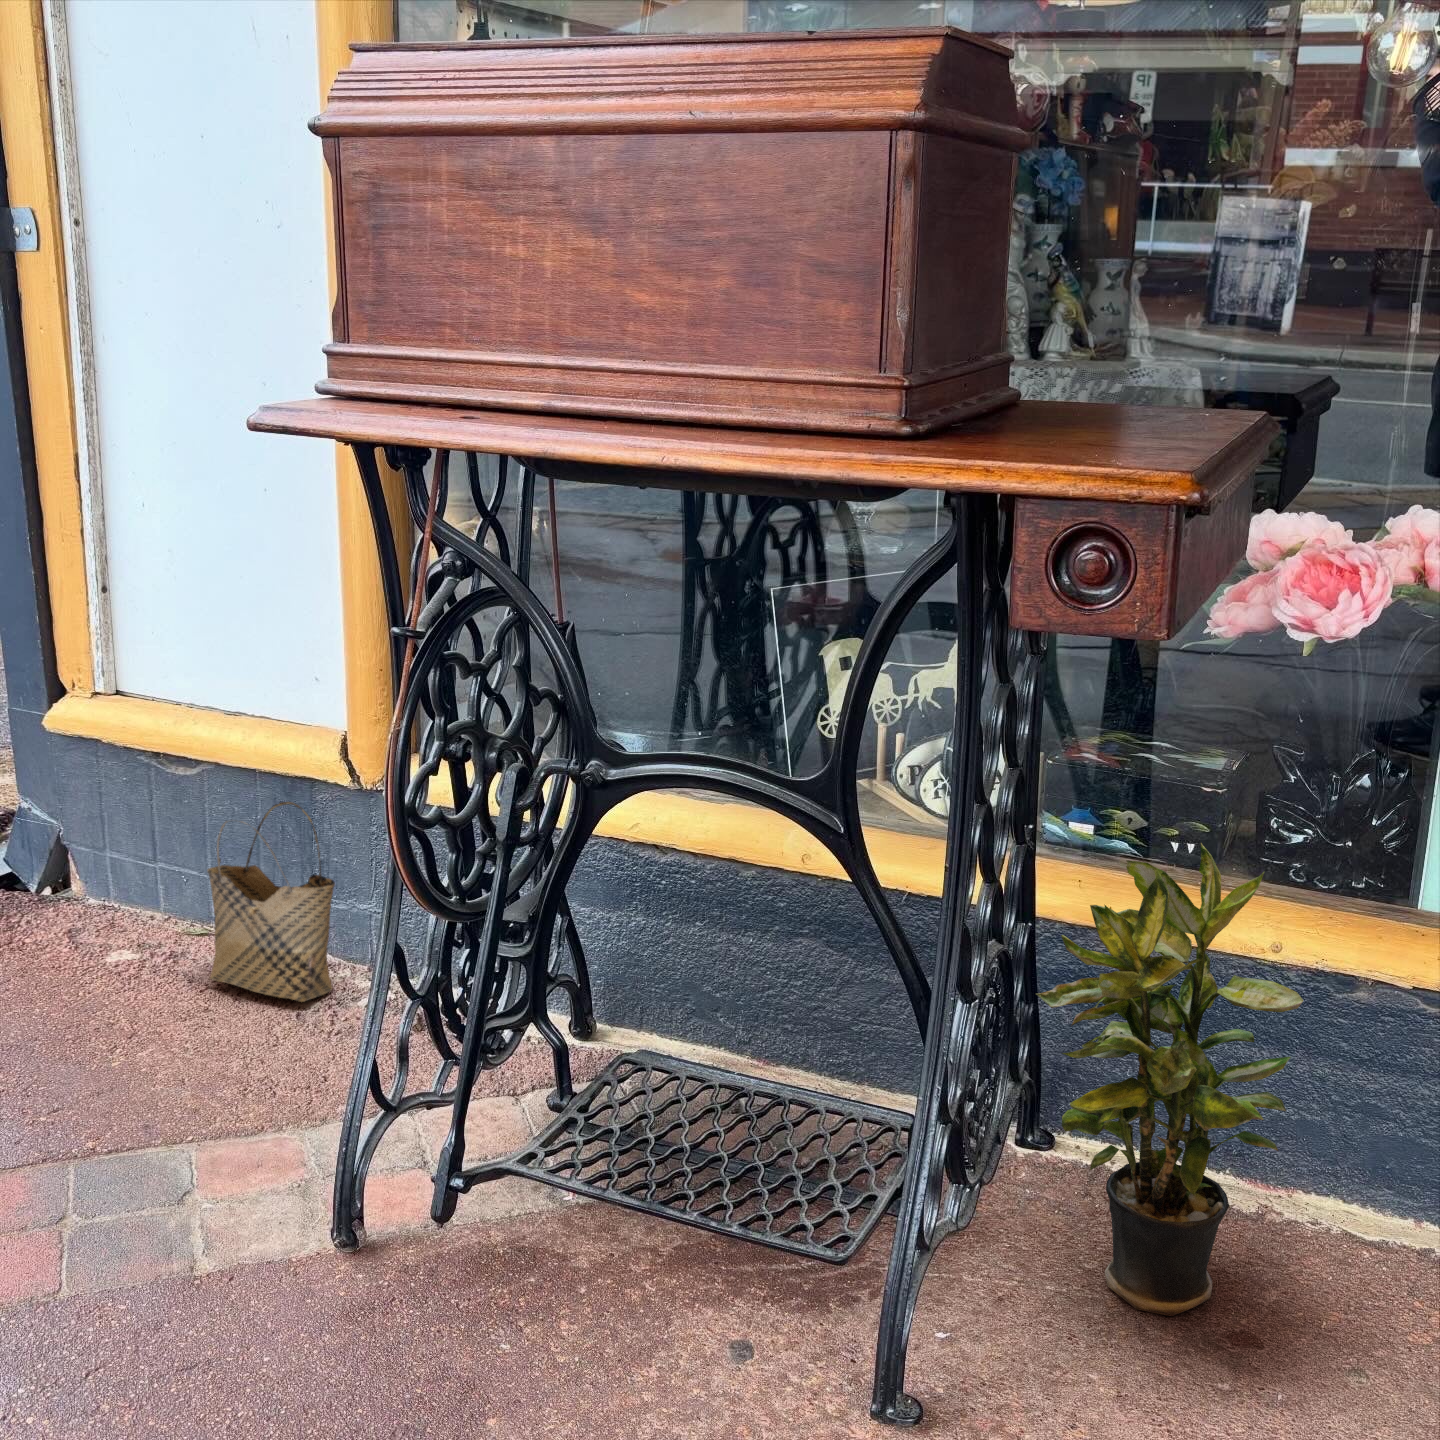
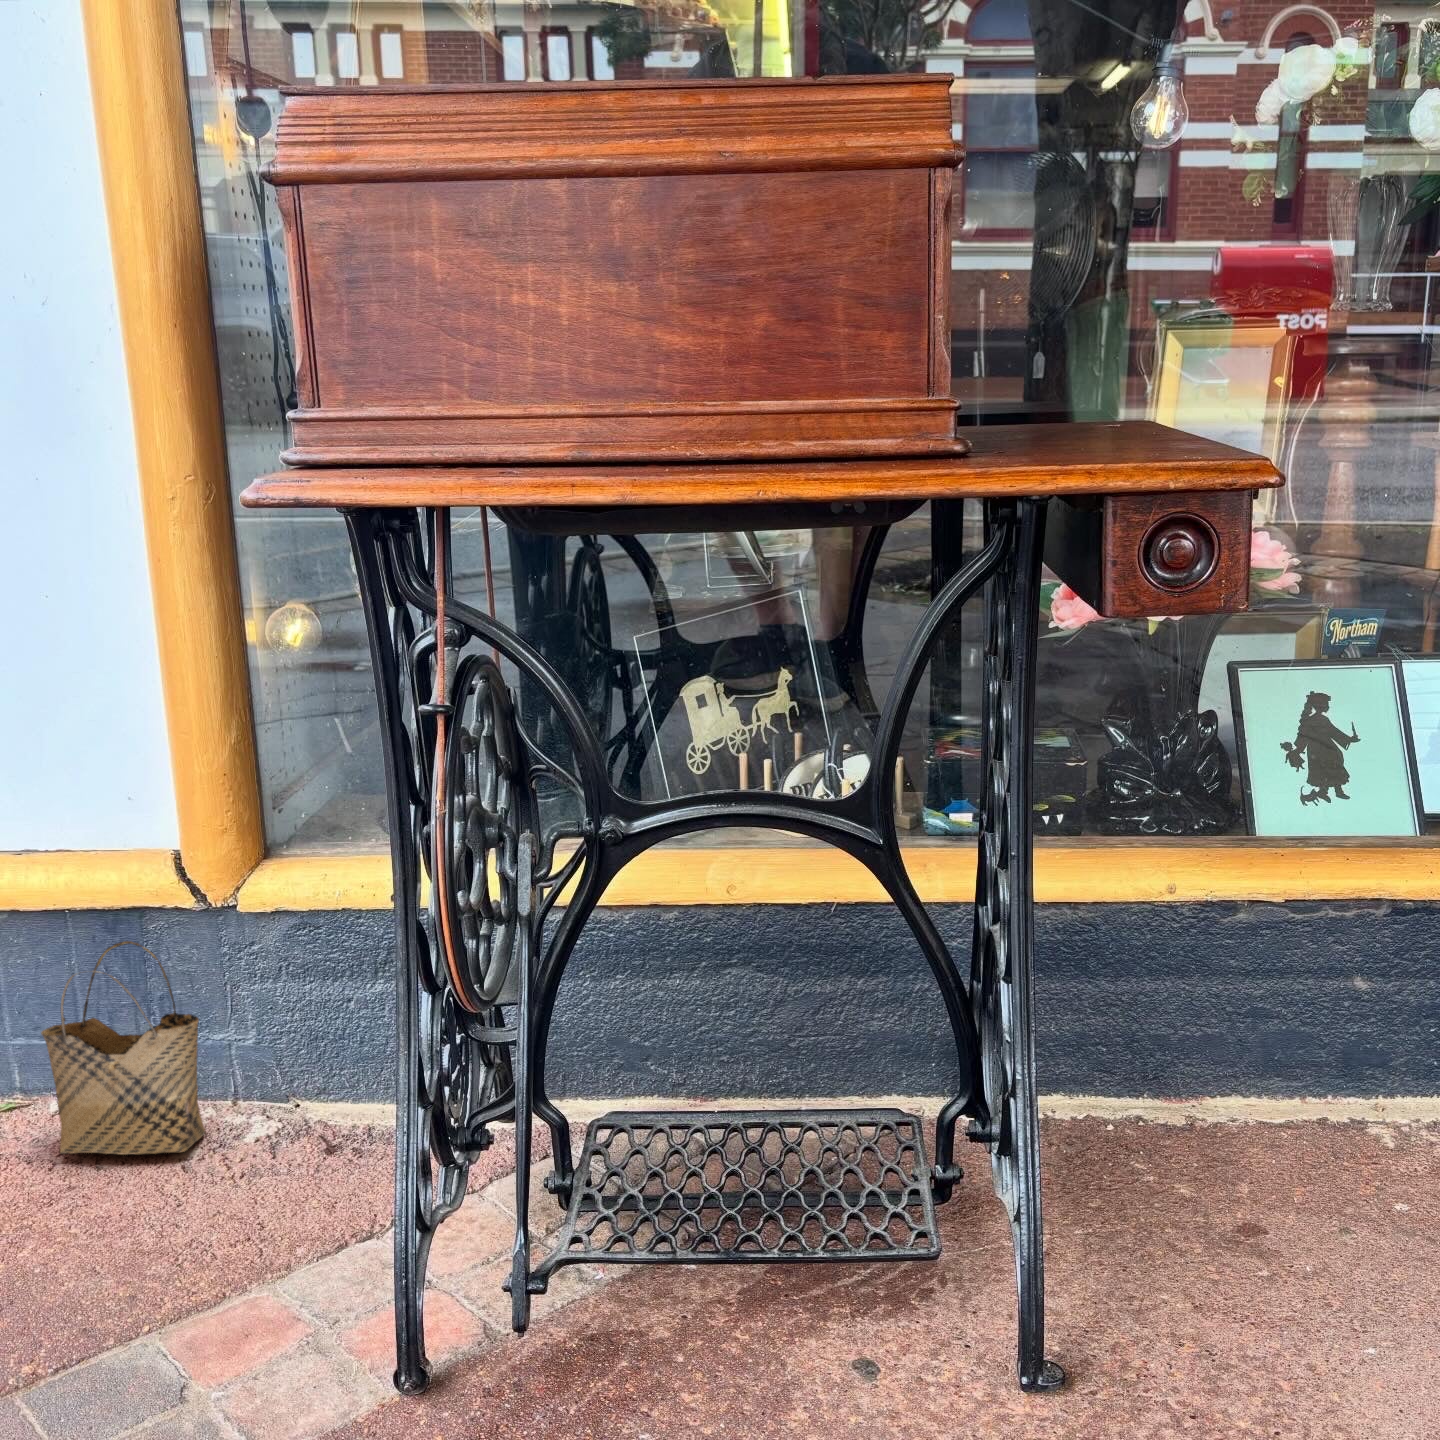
potted plant: present [1036,843,1303,1316] -> none [1040,806,1283,1230]

